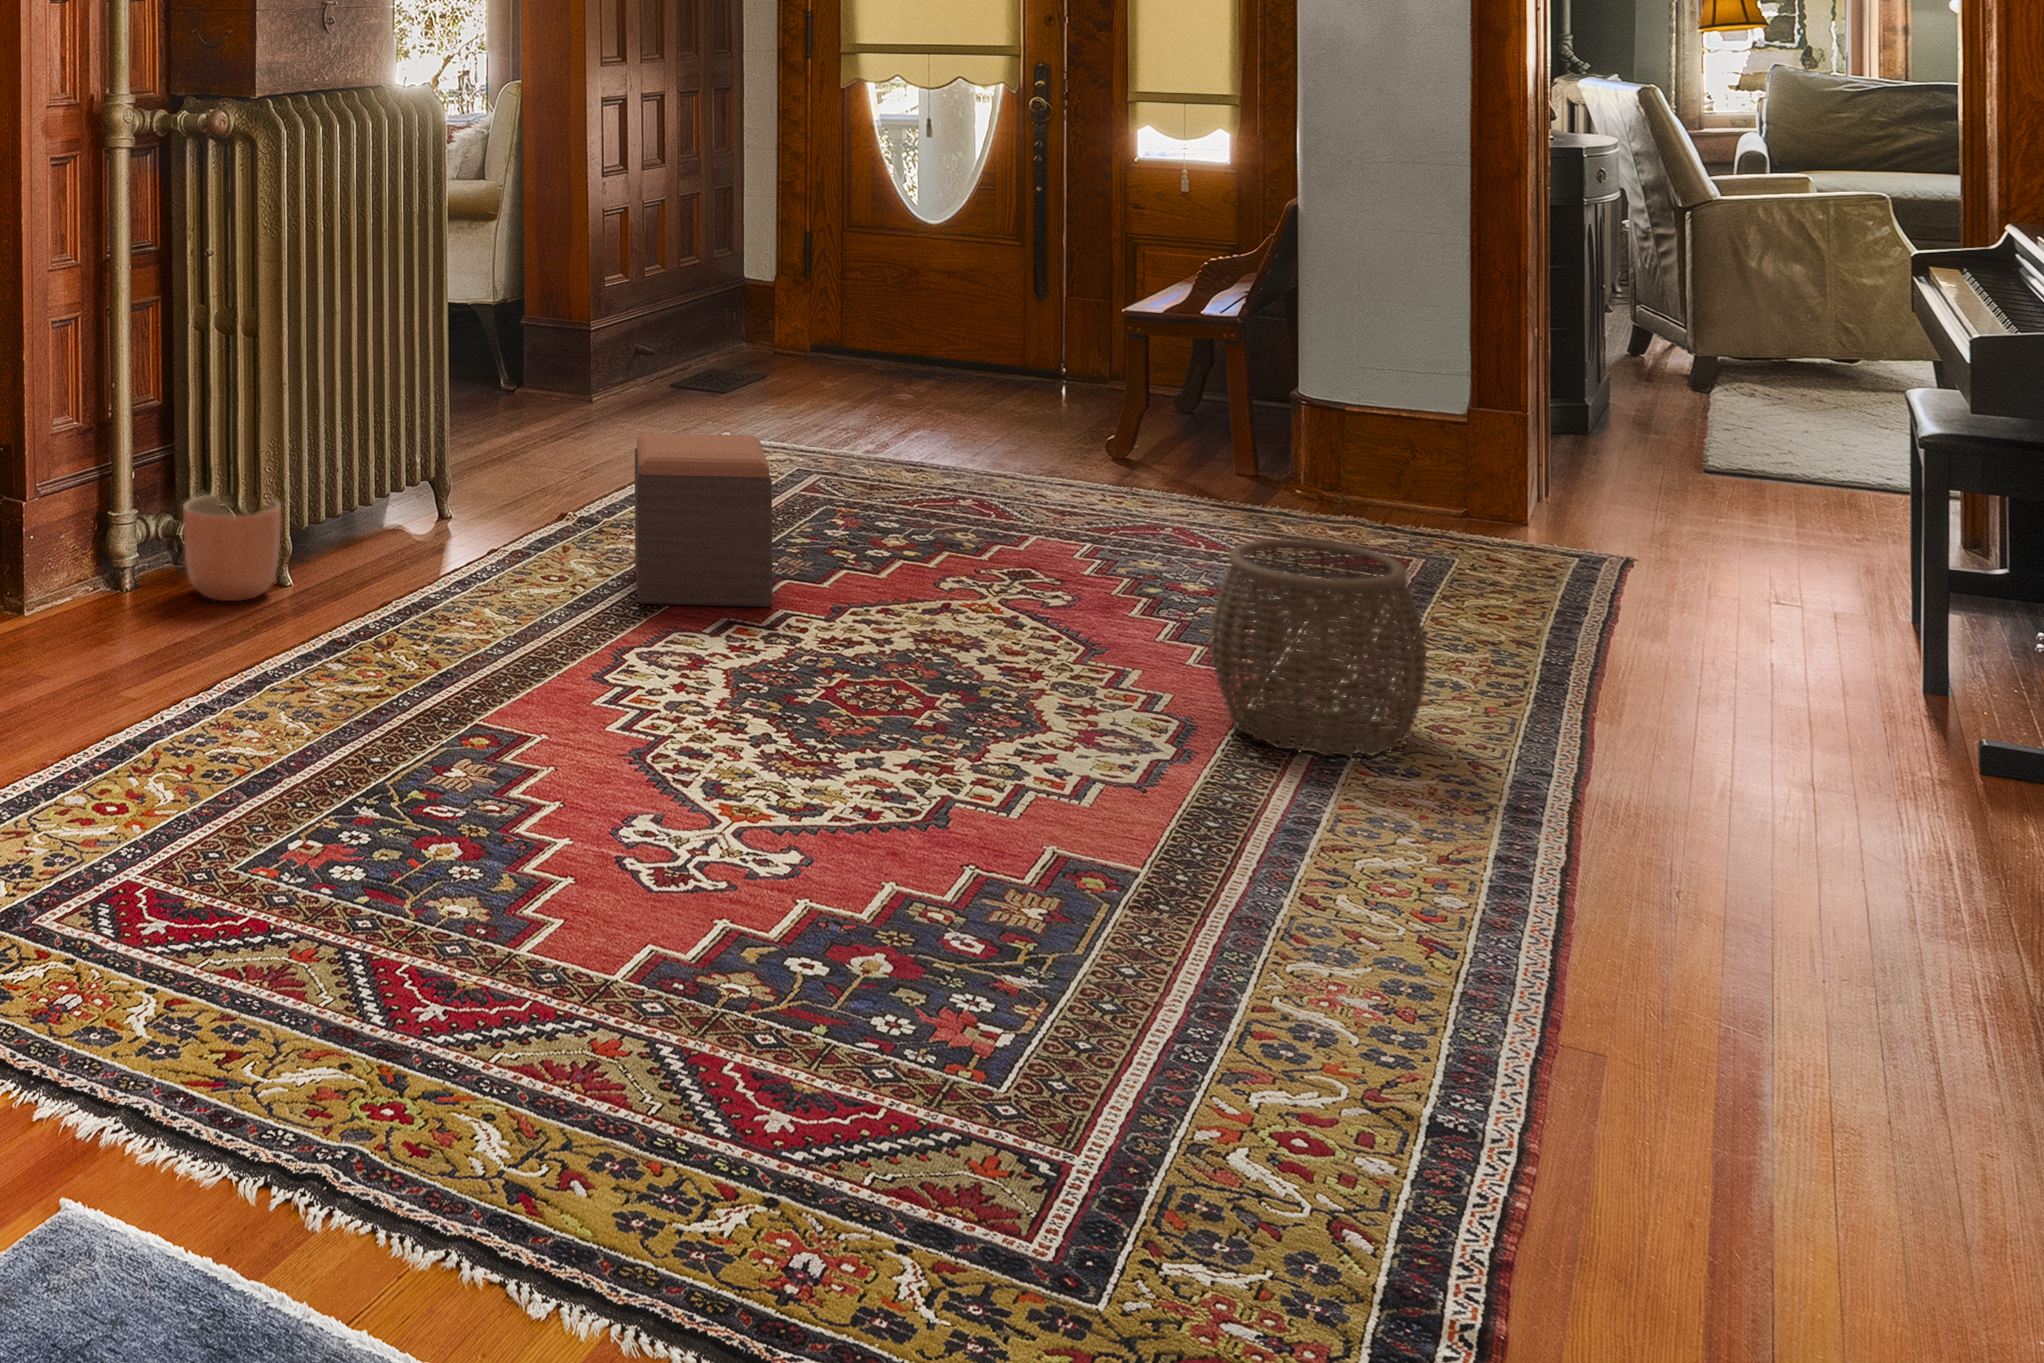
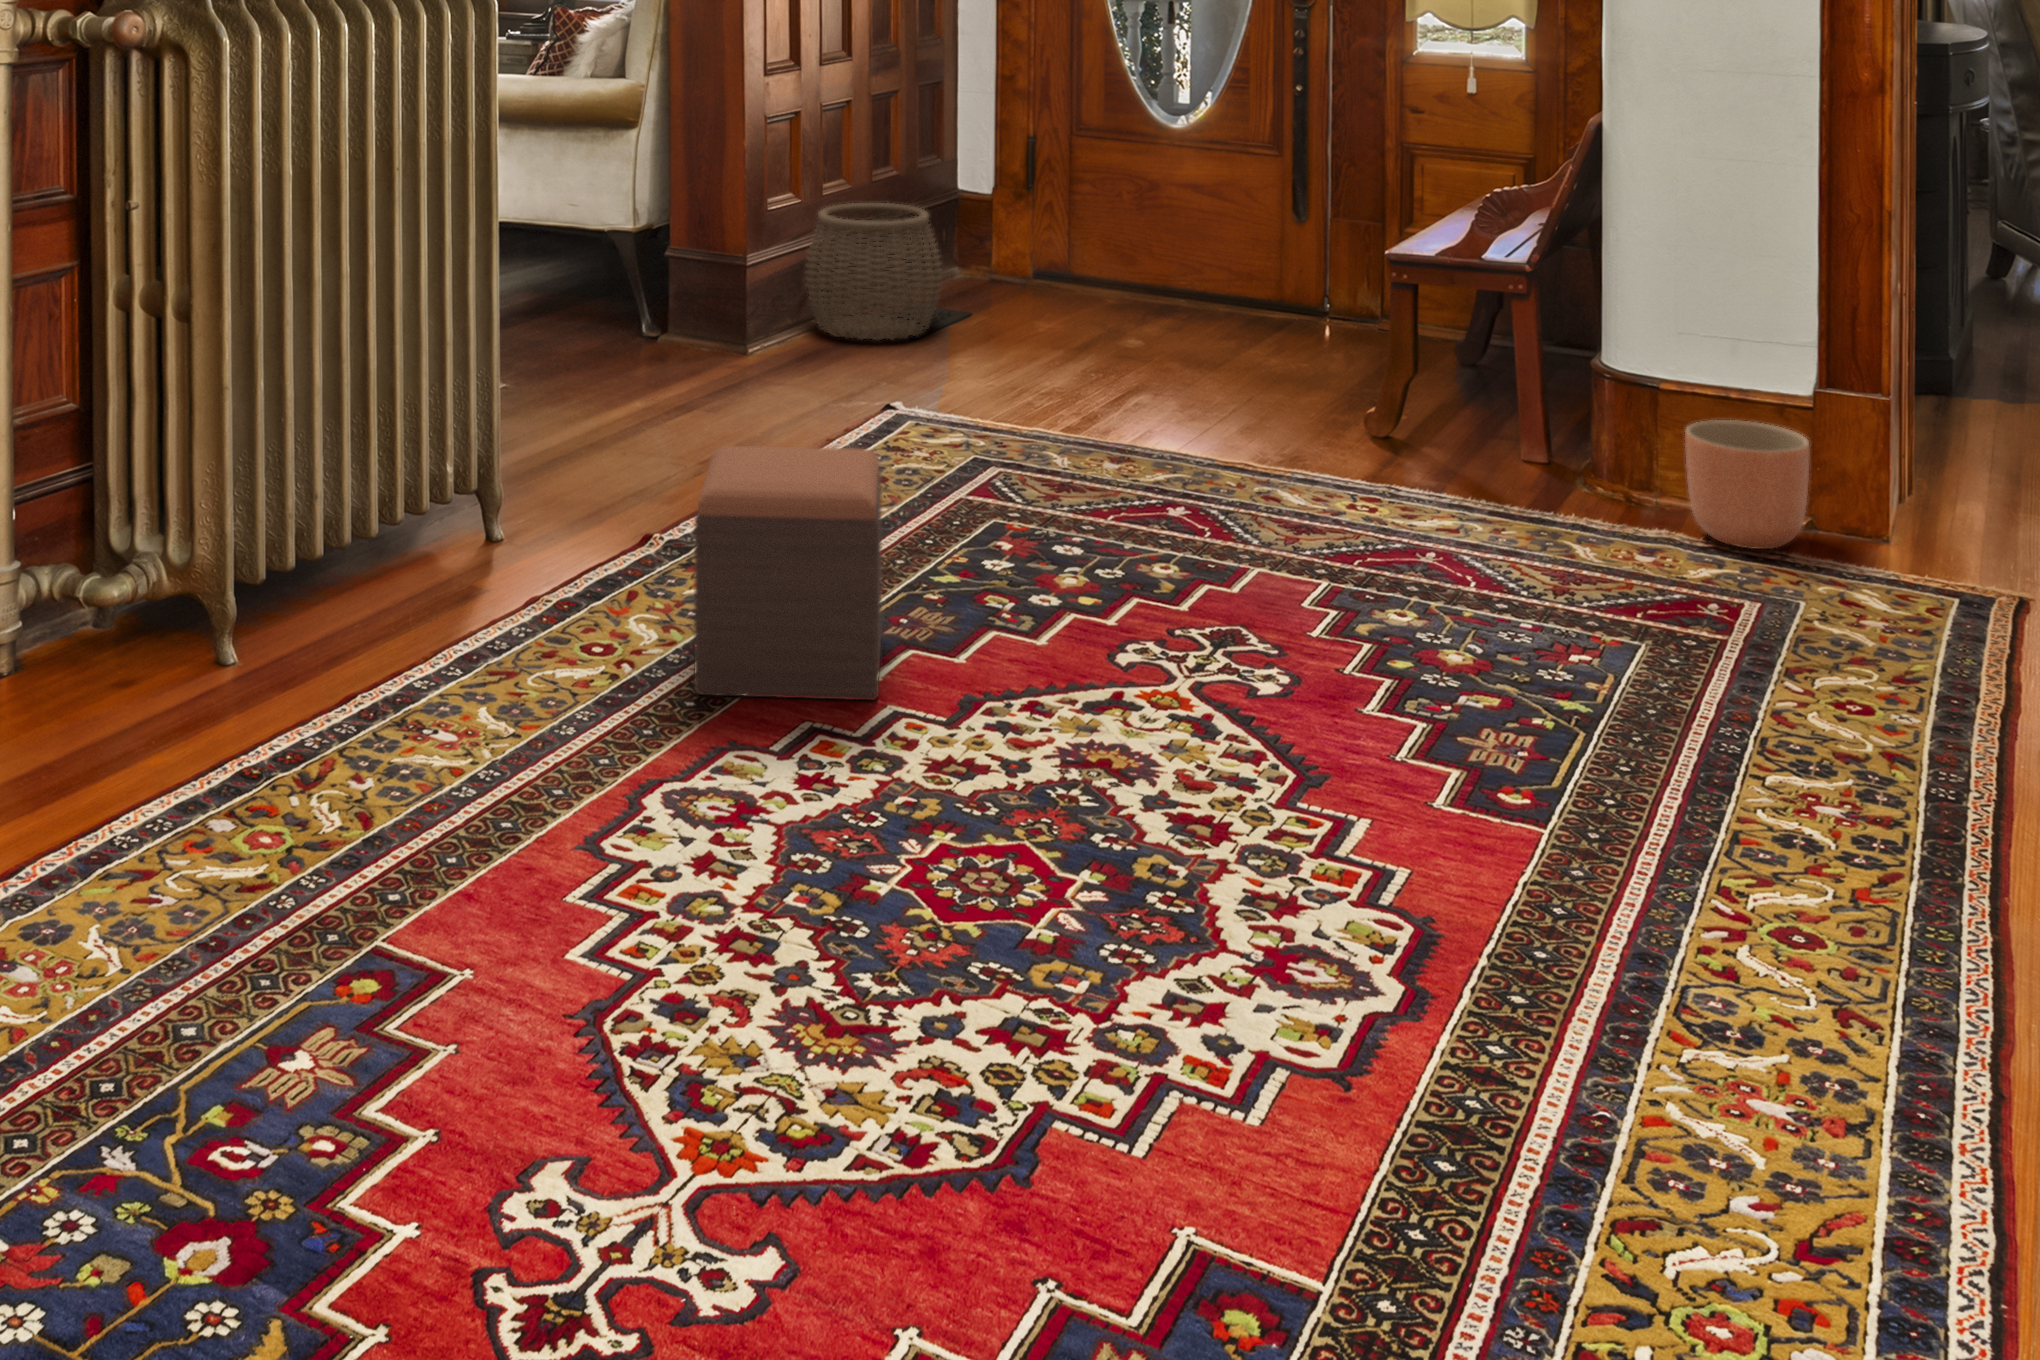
planter: present [183,495,281,601] -> present [1685,420,1810,549]
woven basket: present [1210,539,1429,757] -> present [806,203,942,340]

